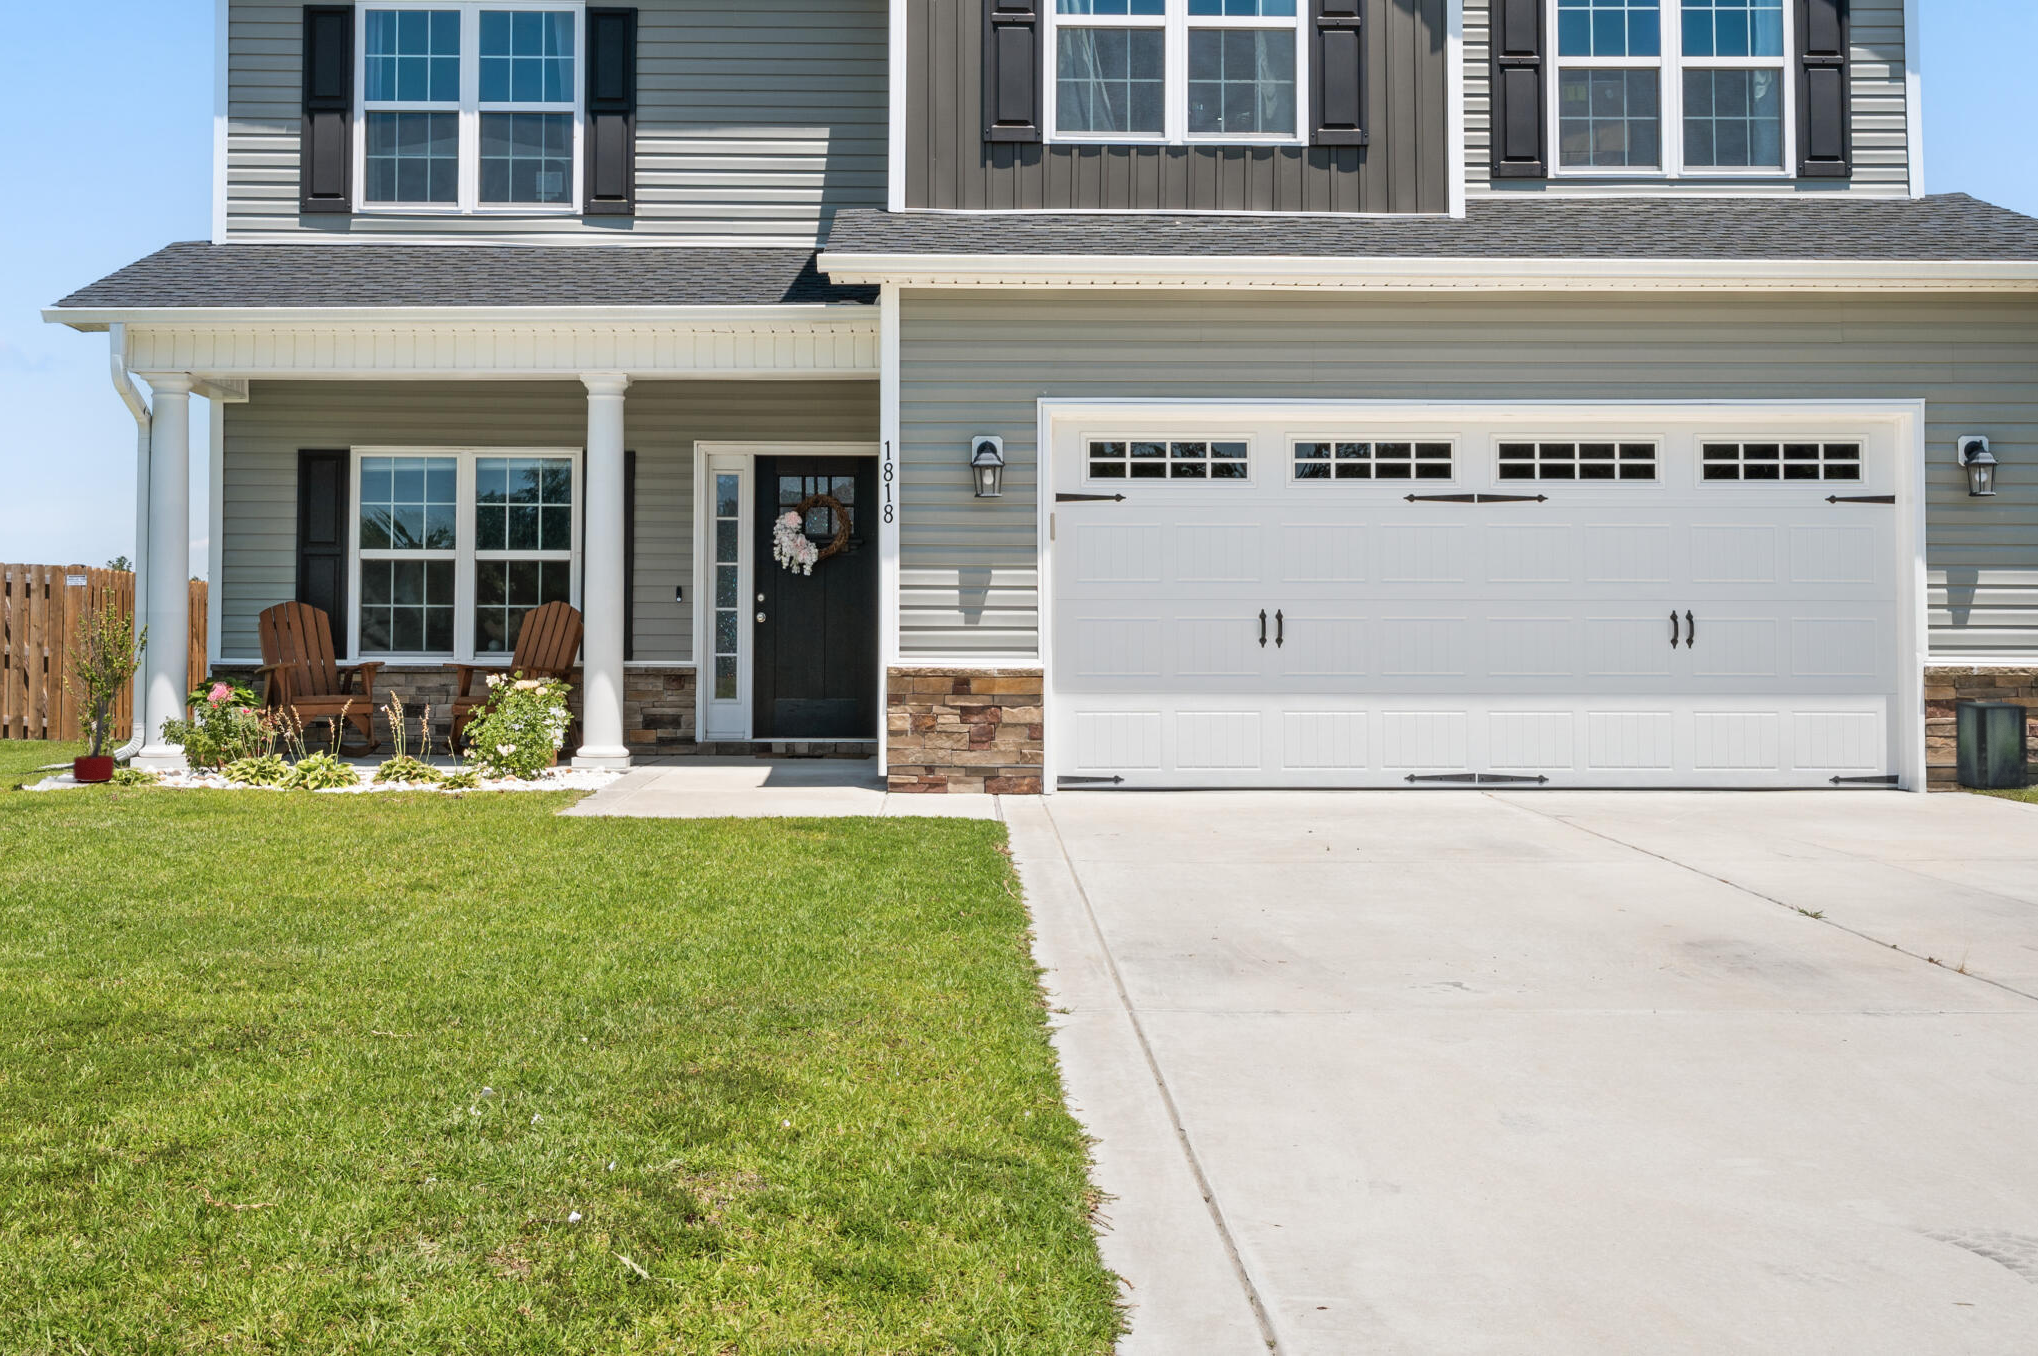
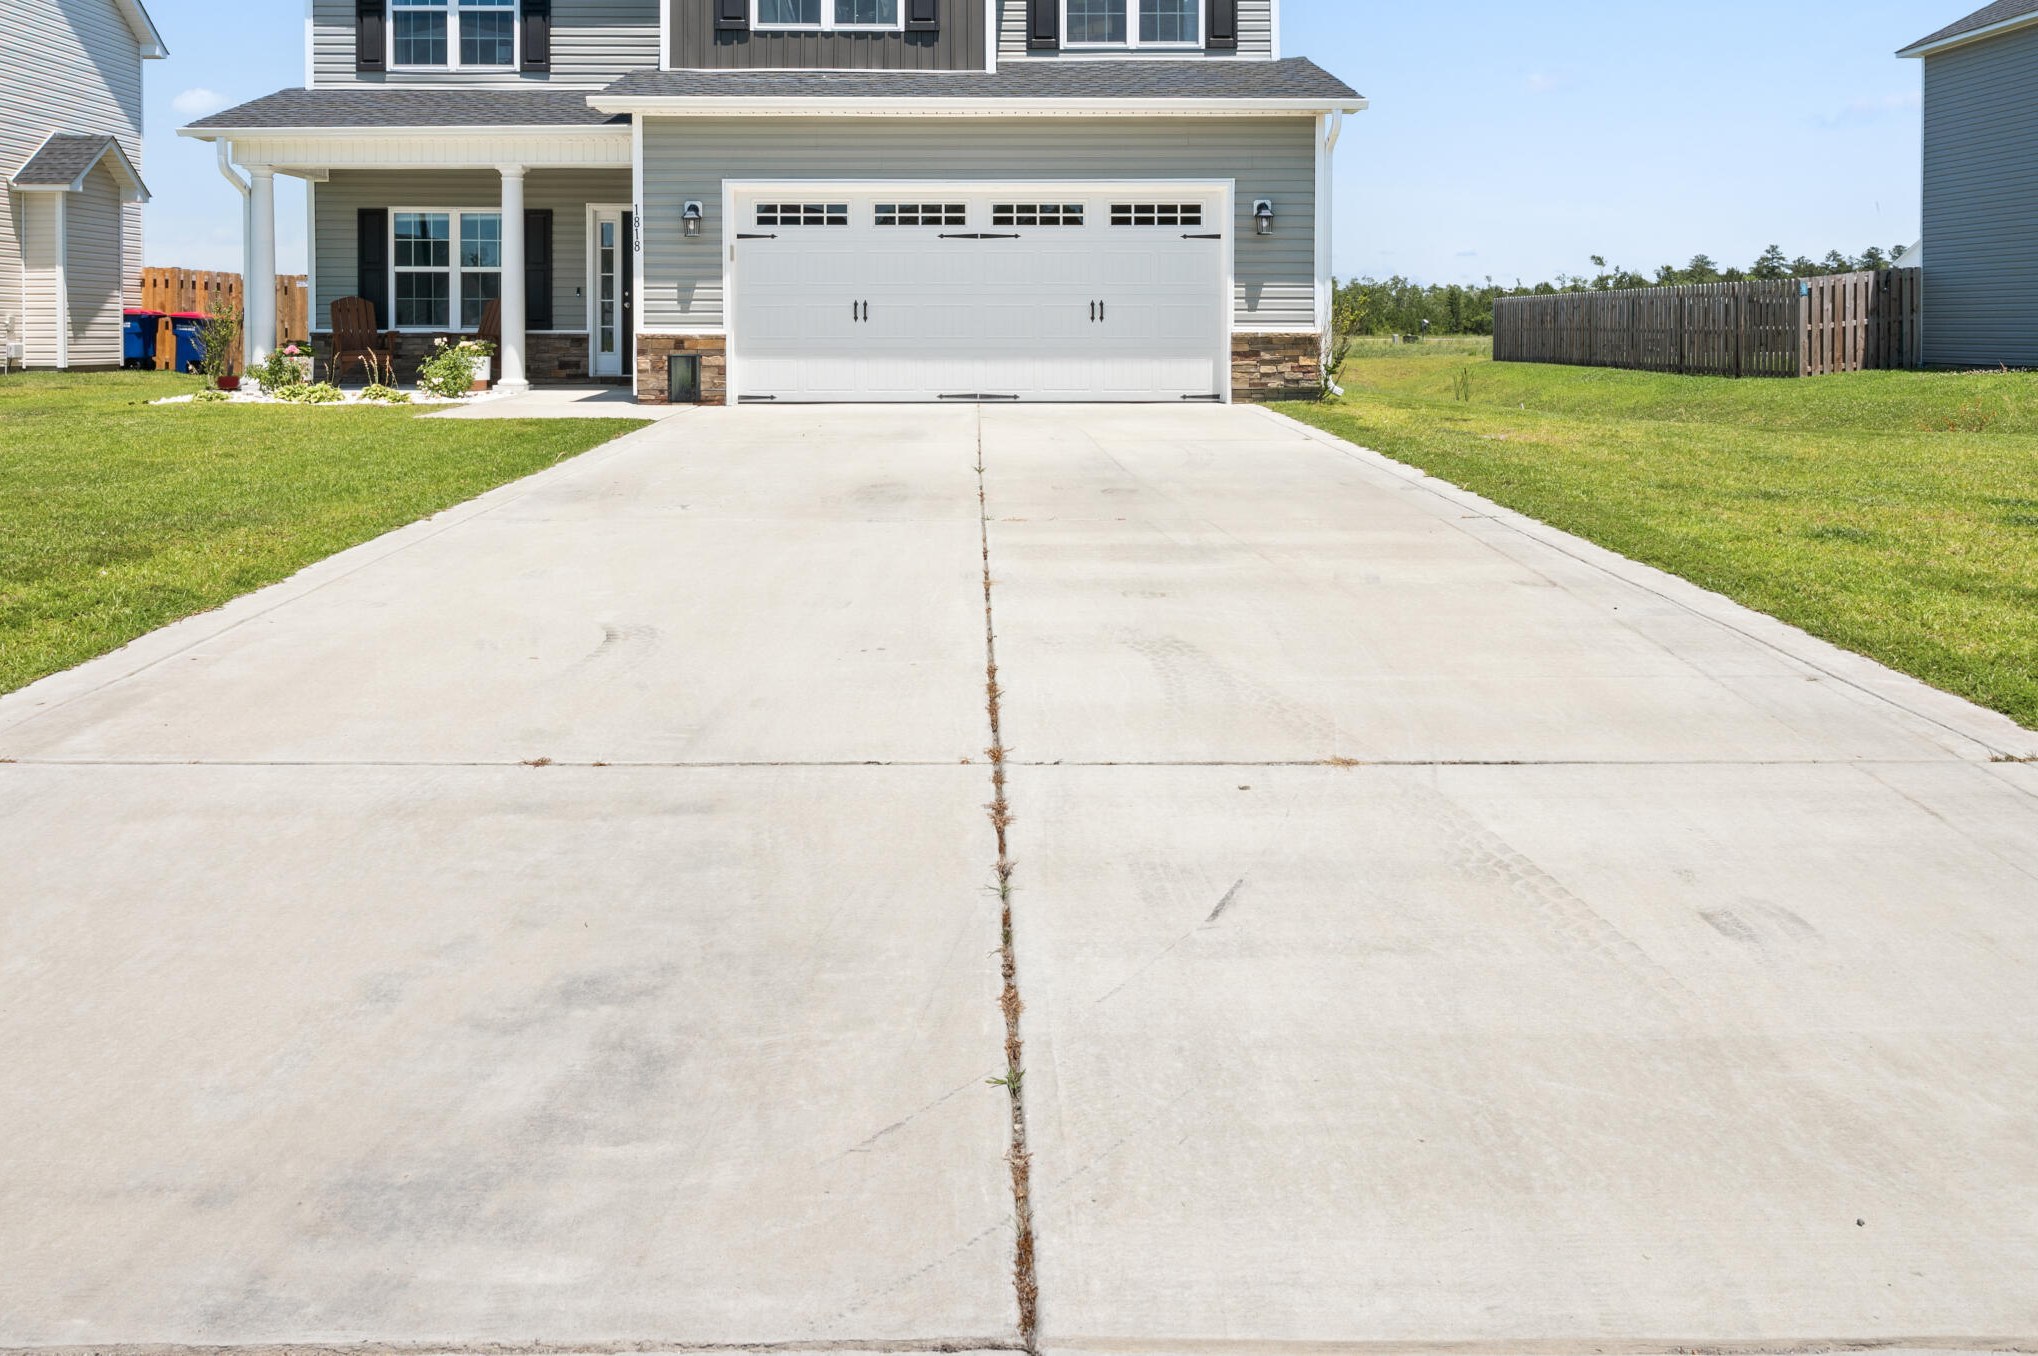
storage box: present [1955,701,2028,789] -> present [667,354,701,403]

